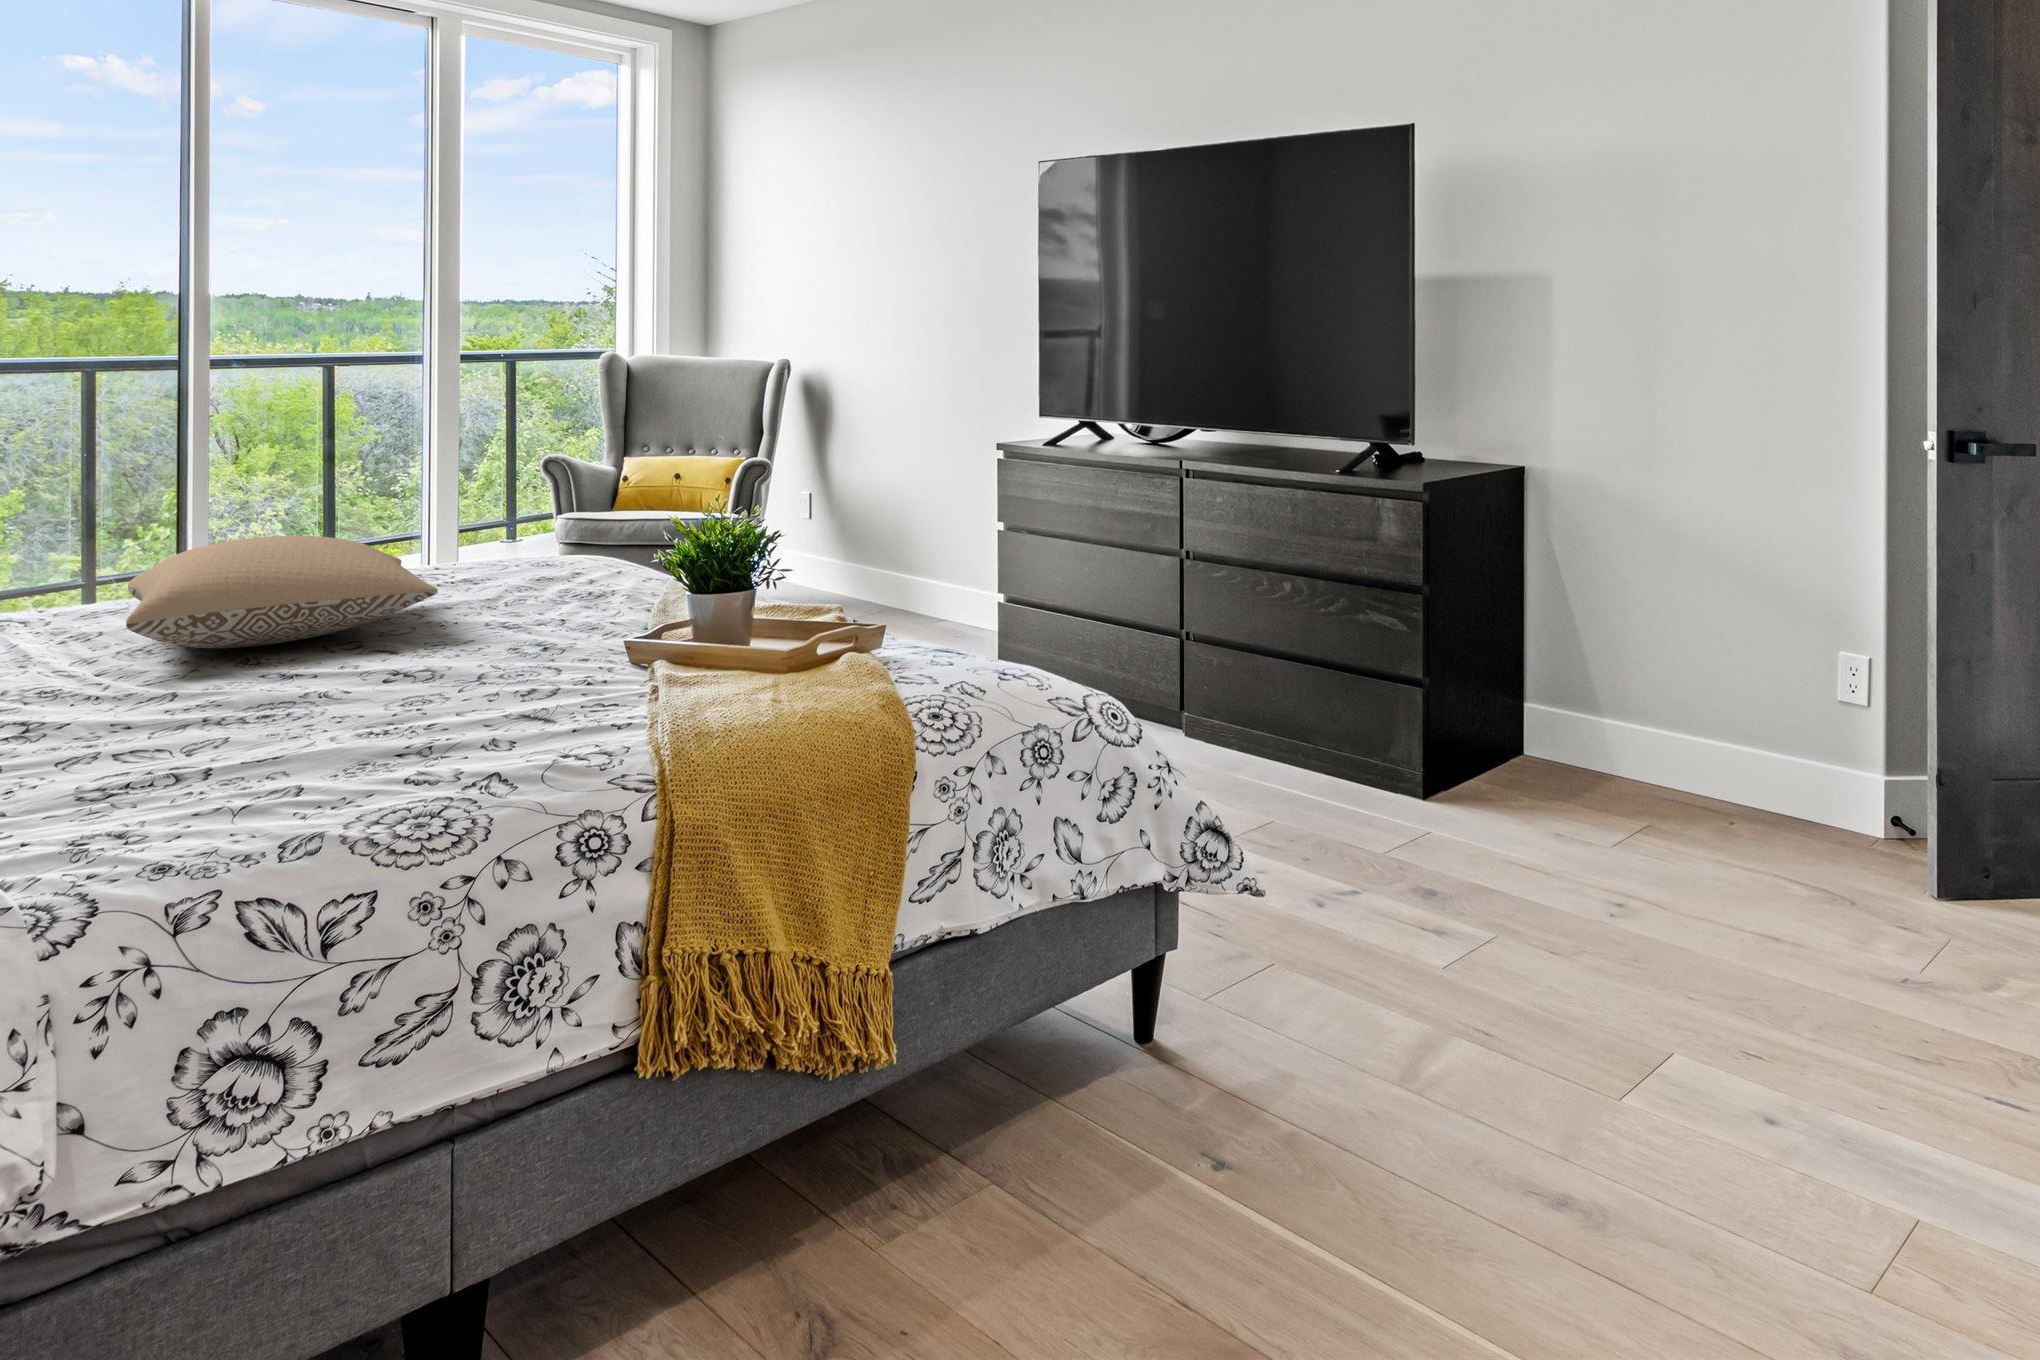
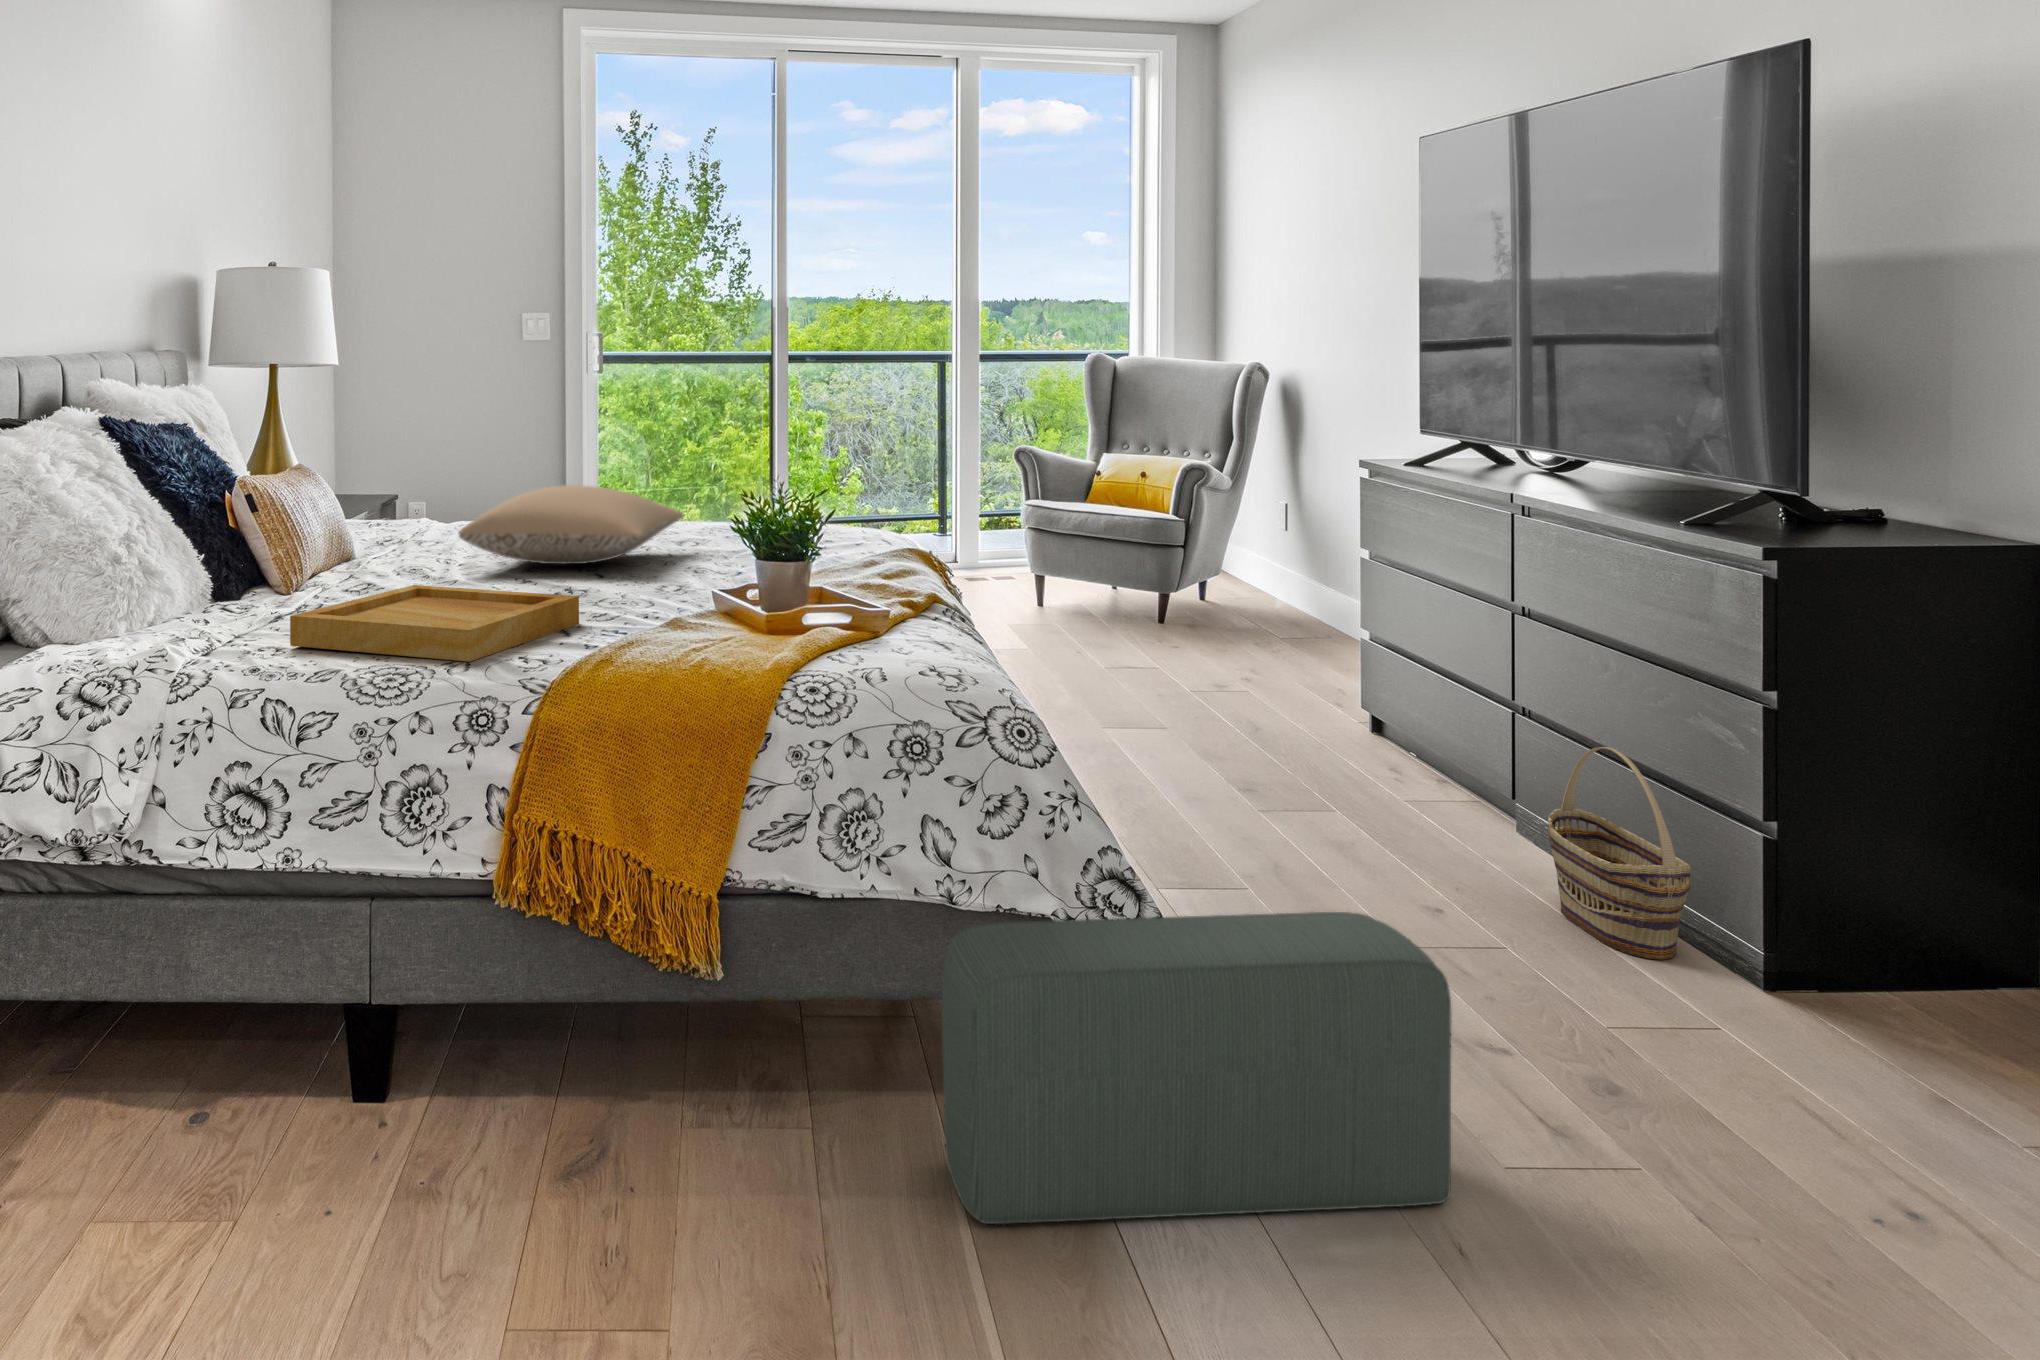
basket: none [1243,650,1362,800] -> present [1548,747,1690,960]
tray: none [135,670,518,822] -> present [290,585,579,662]
pouf: none [1136,805,1461,1178] -> present [942,912,1451,1224]

